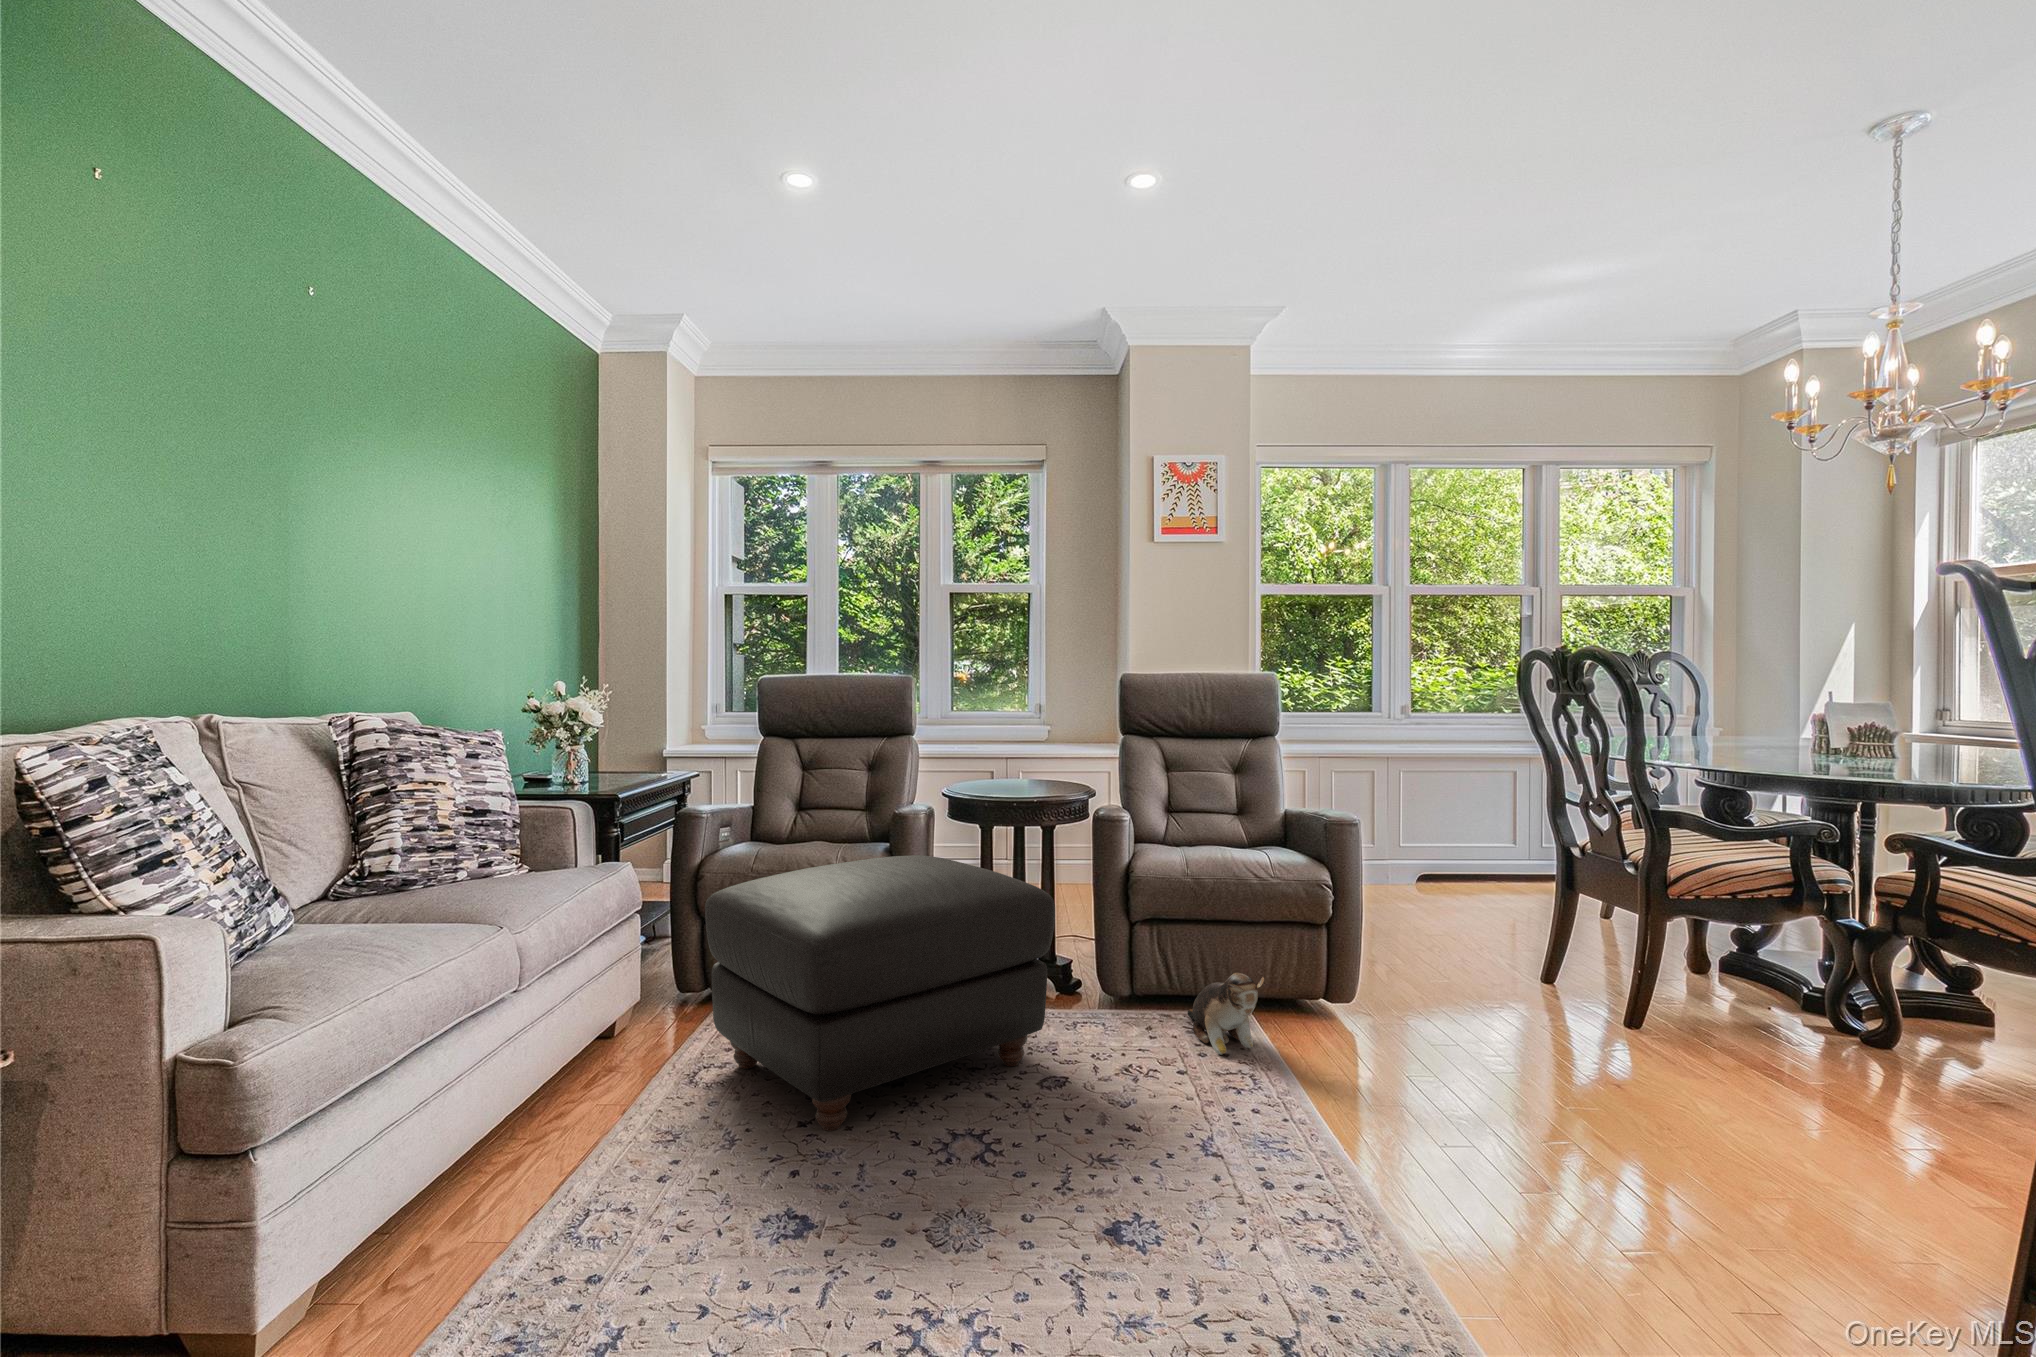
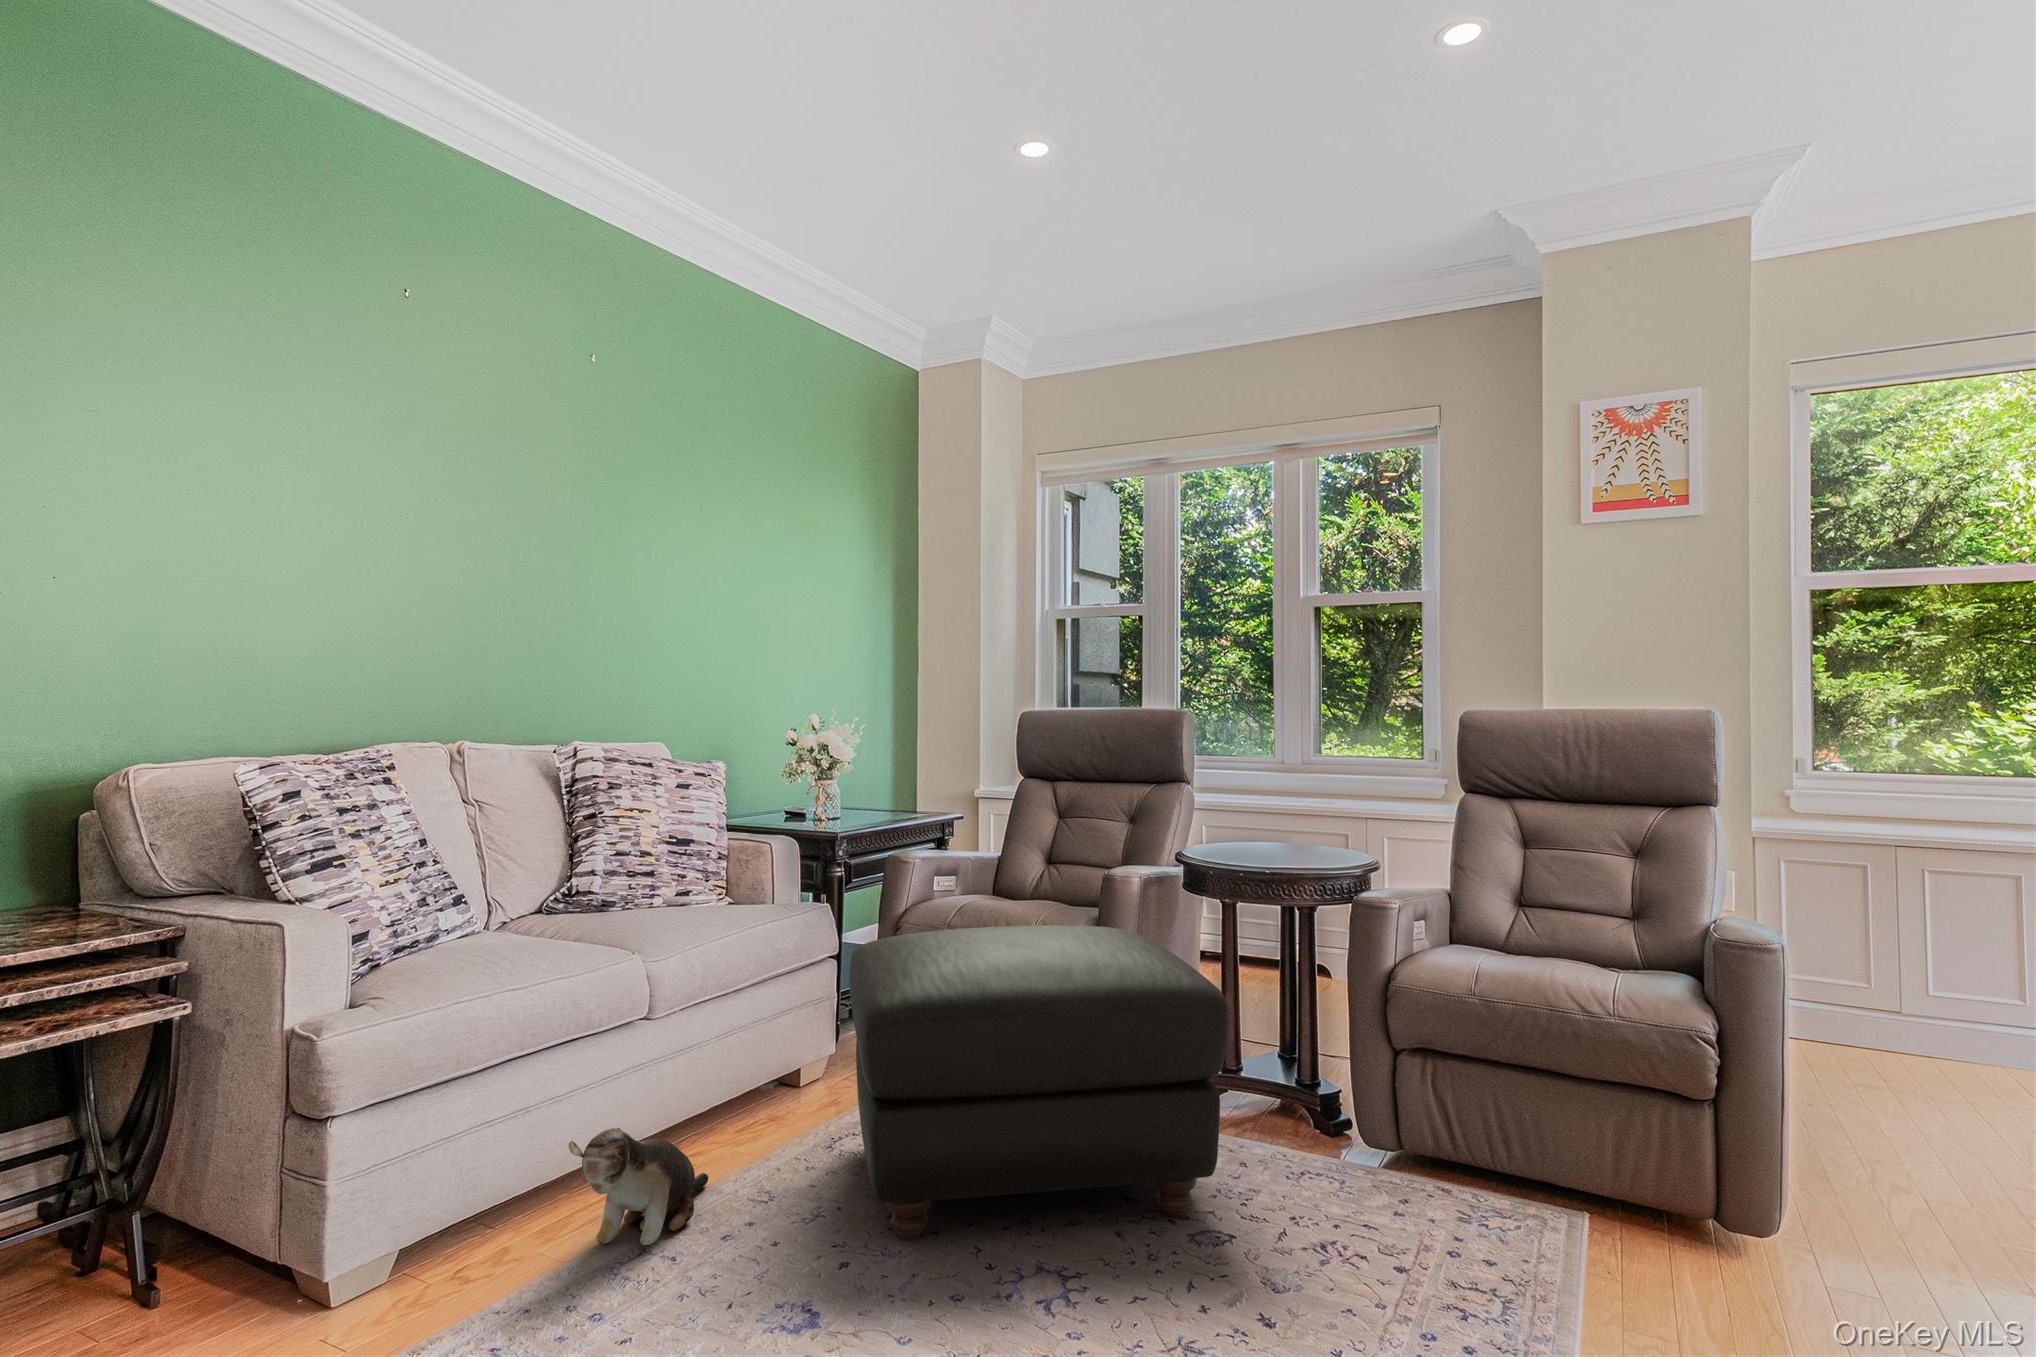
plush toy: present [1187,973,1264,1054] -> present [568,1128,708,1245]

